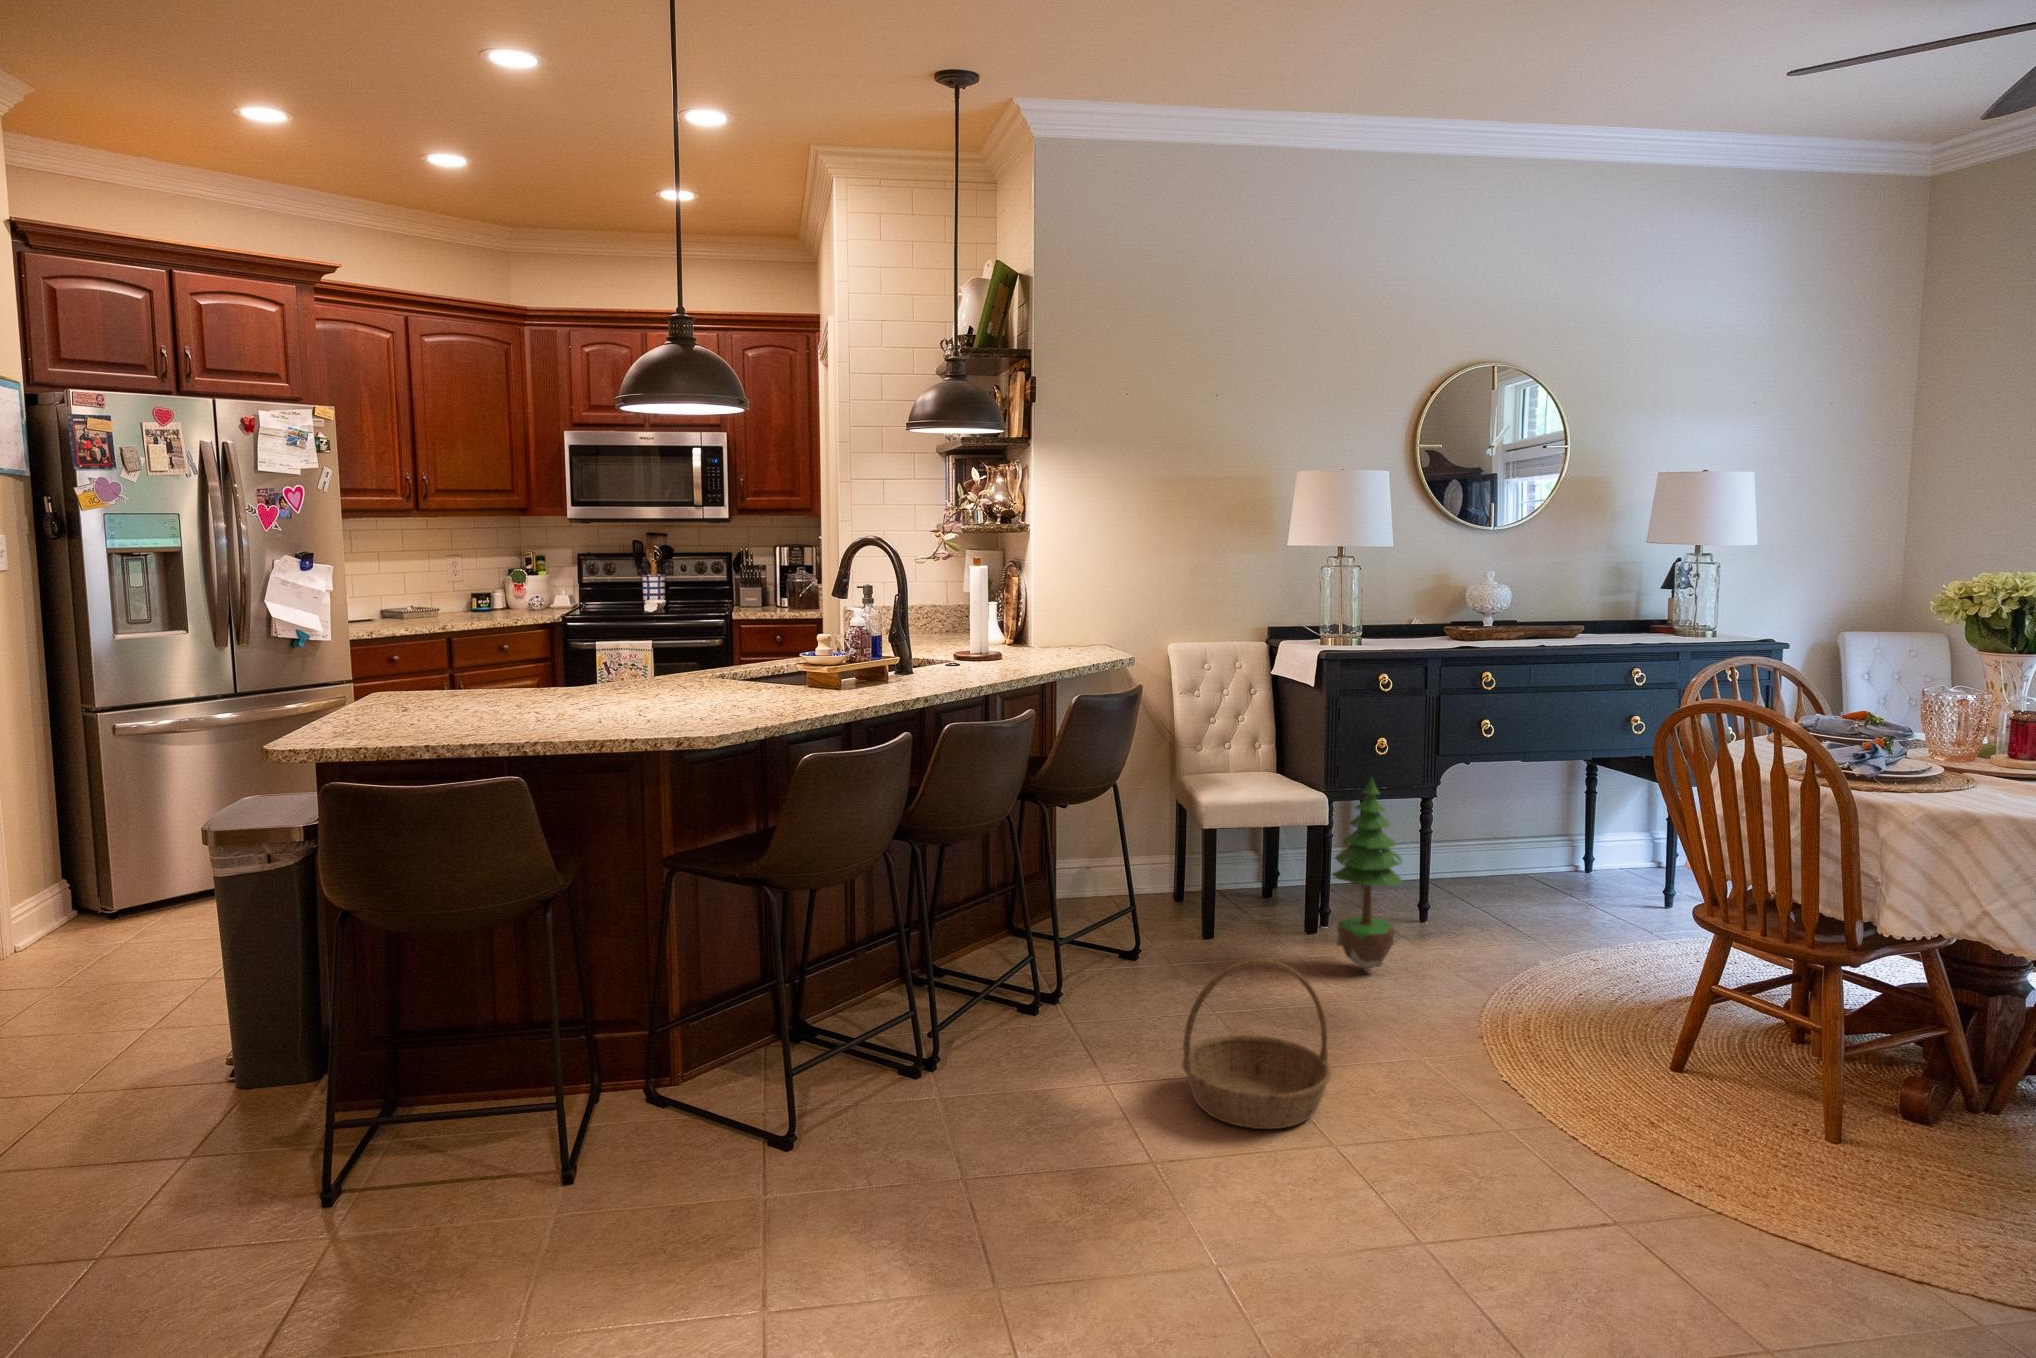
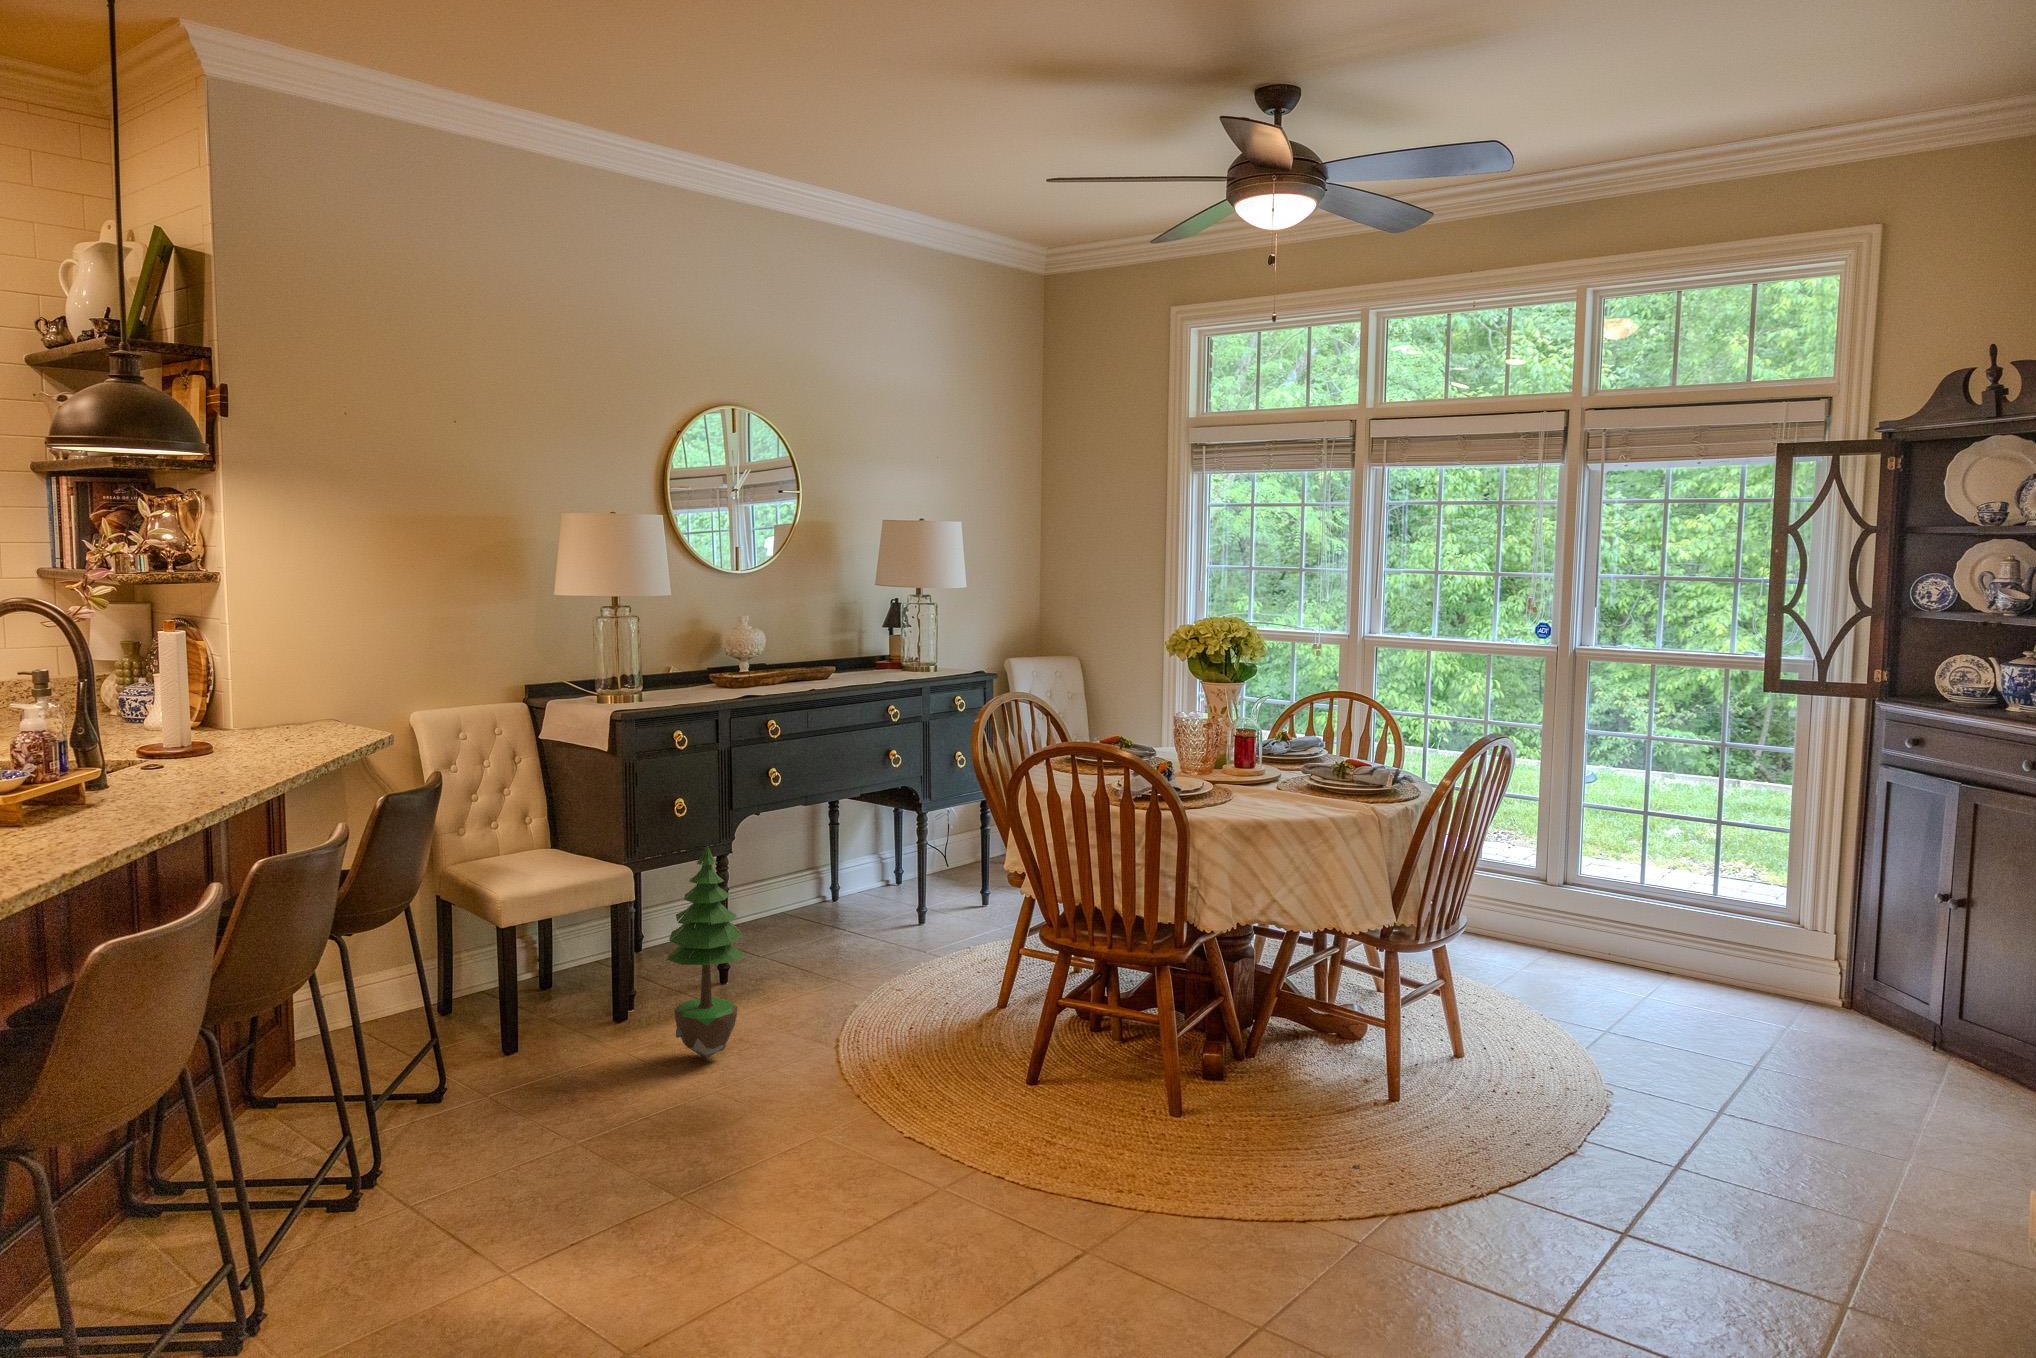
basket: present [1182,959,1331,1129] -> none [609,1080,784,1286]

